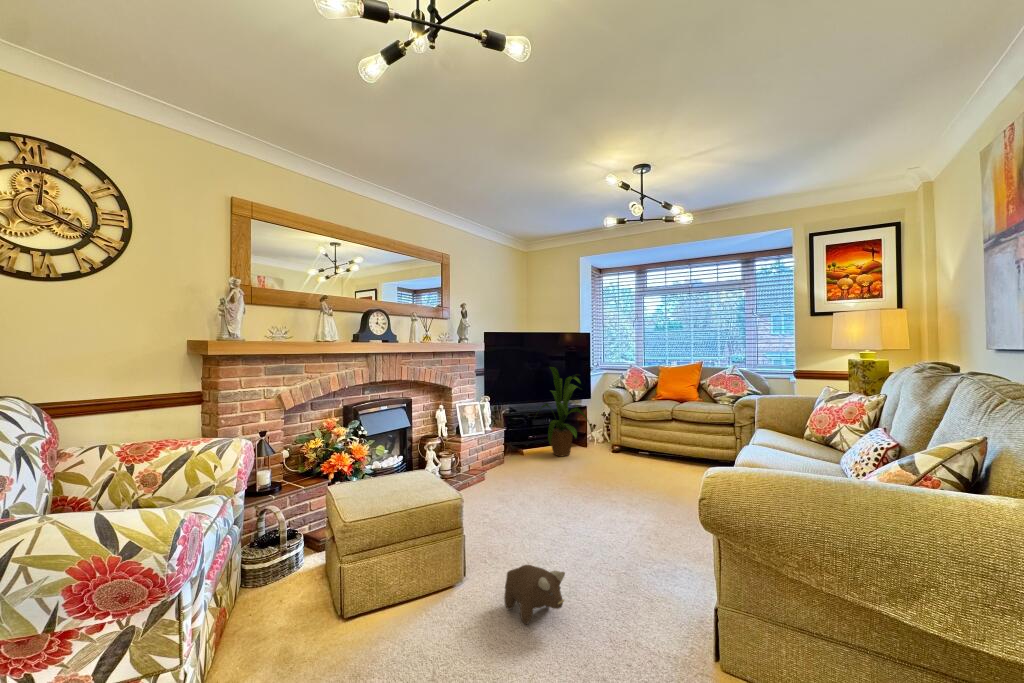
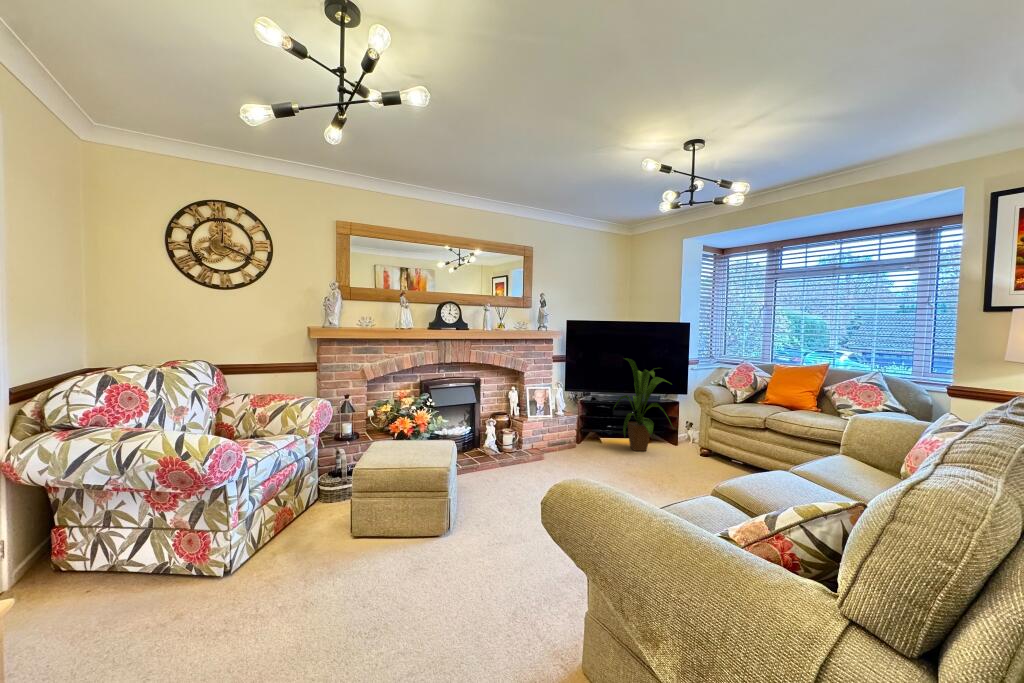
plush toy: present [504,565,565,624] -> none [460,530,501,576]

